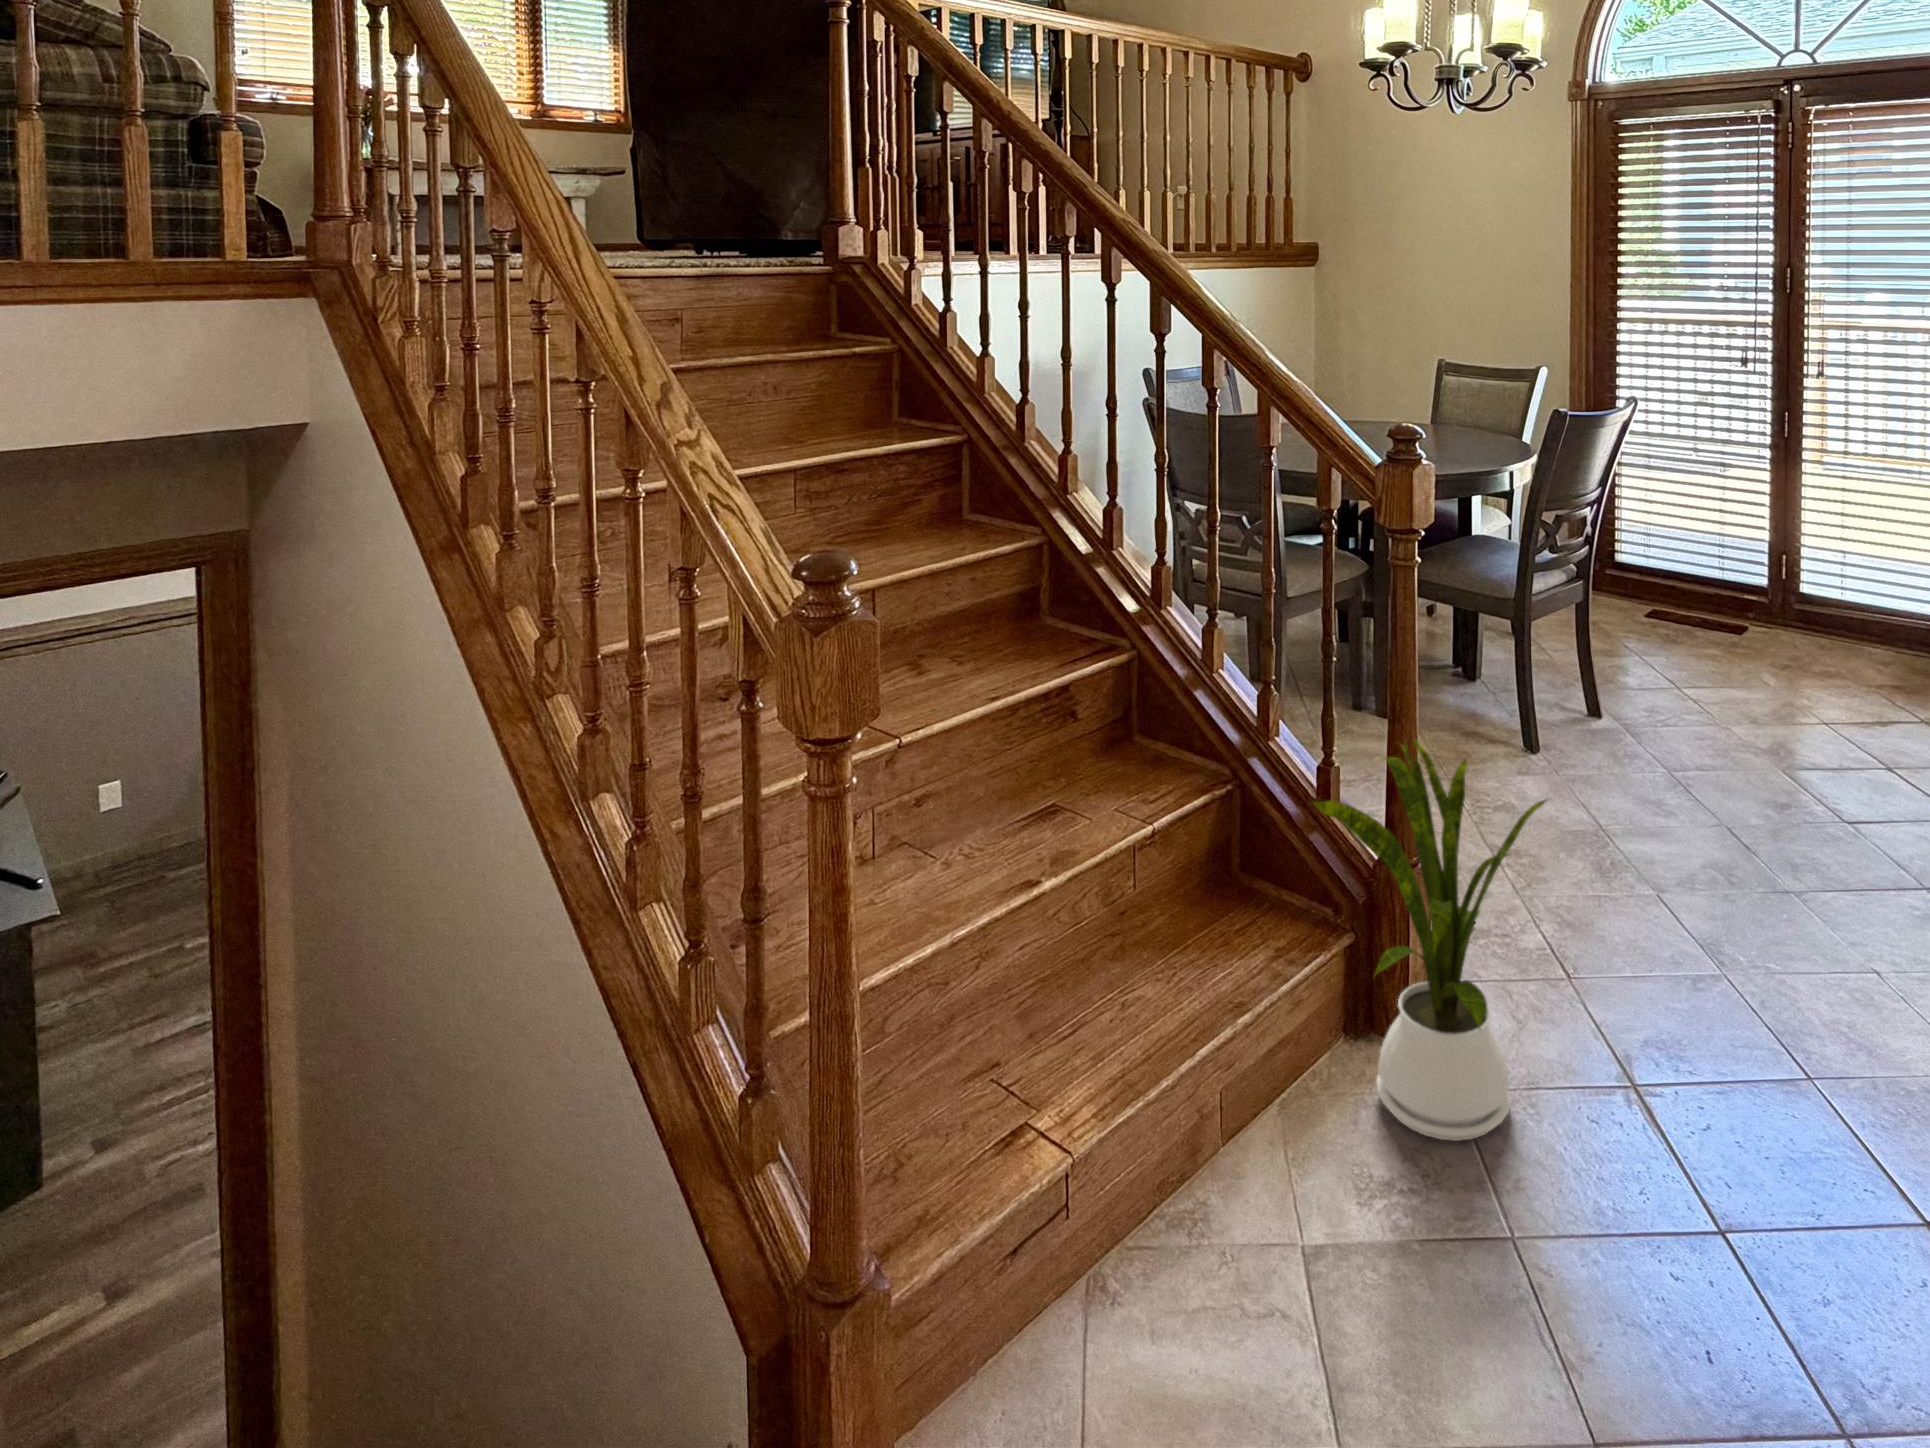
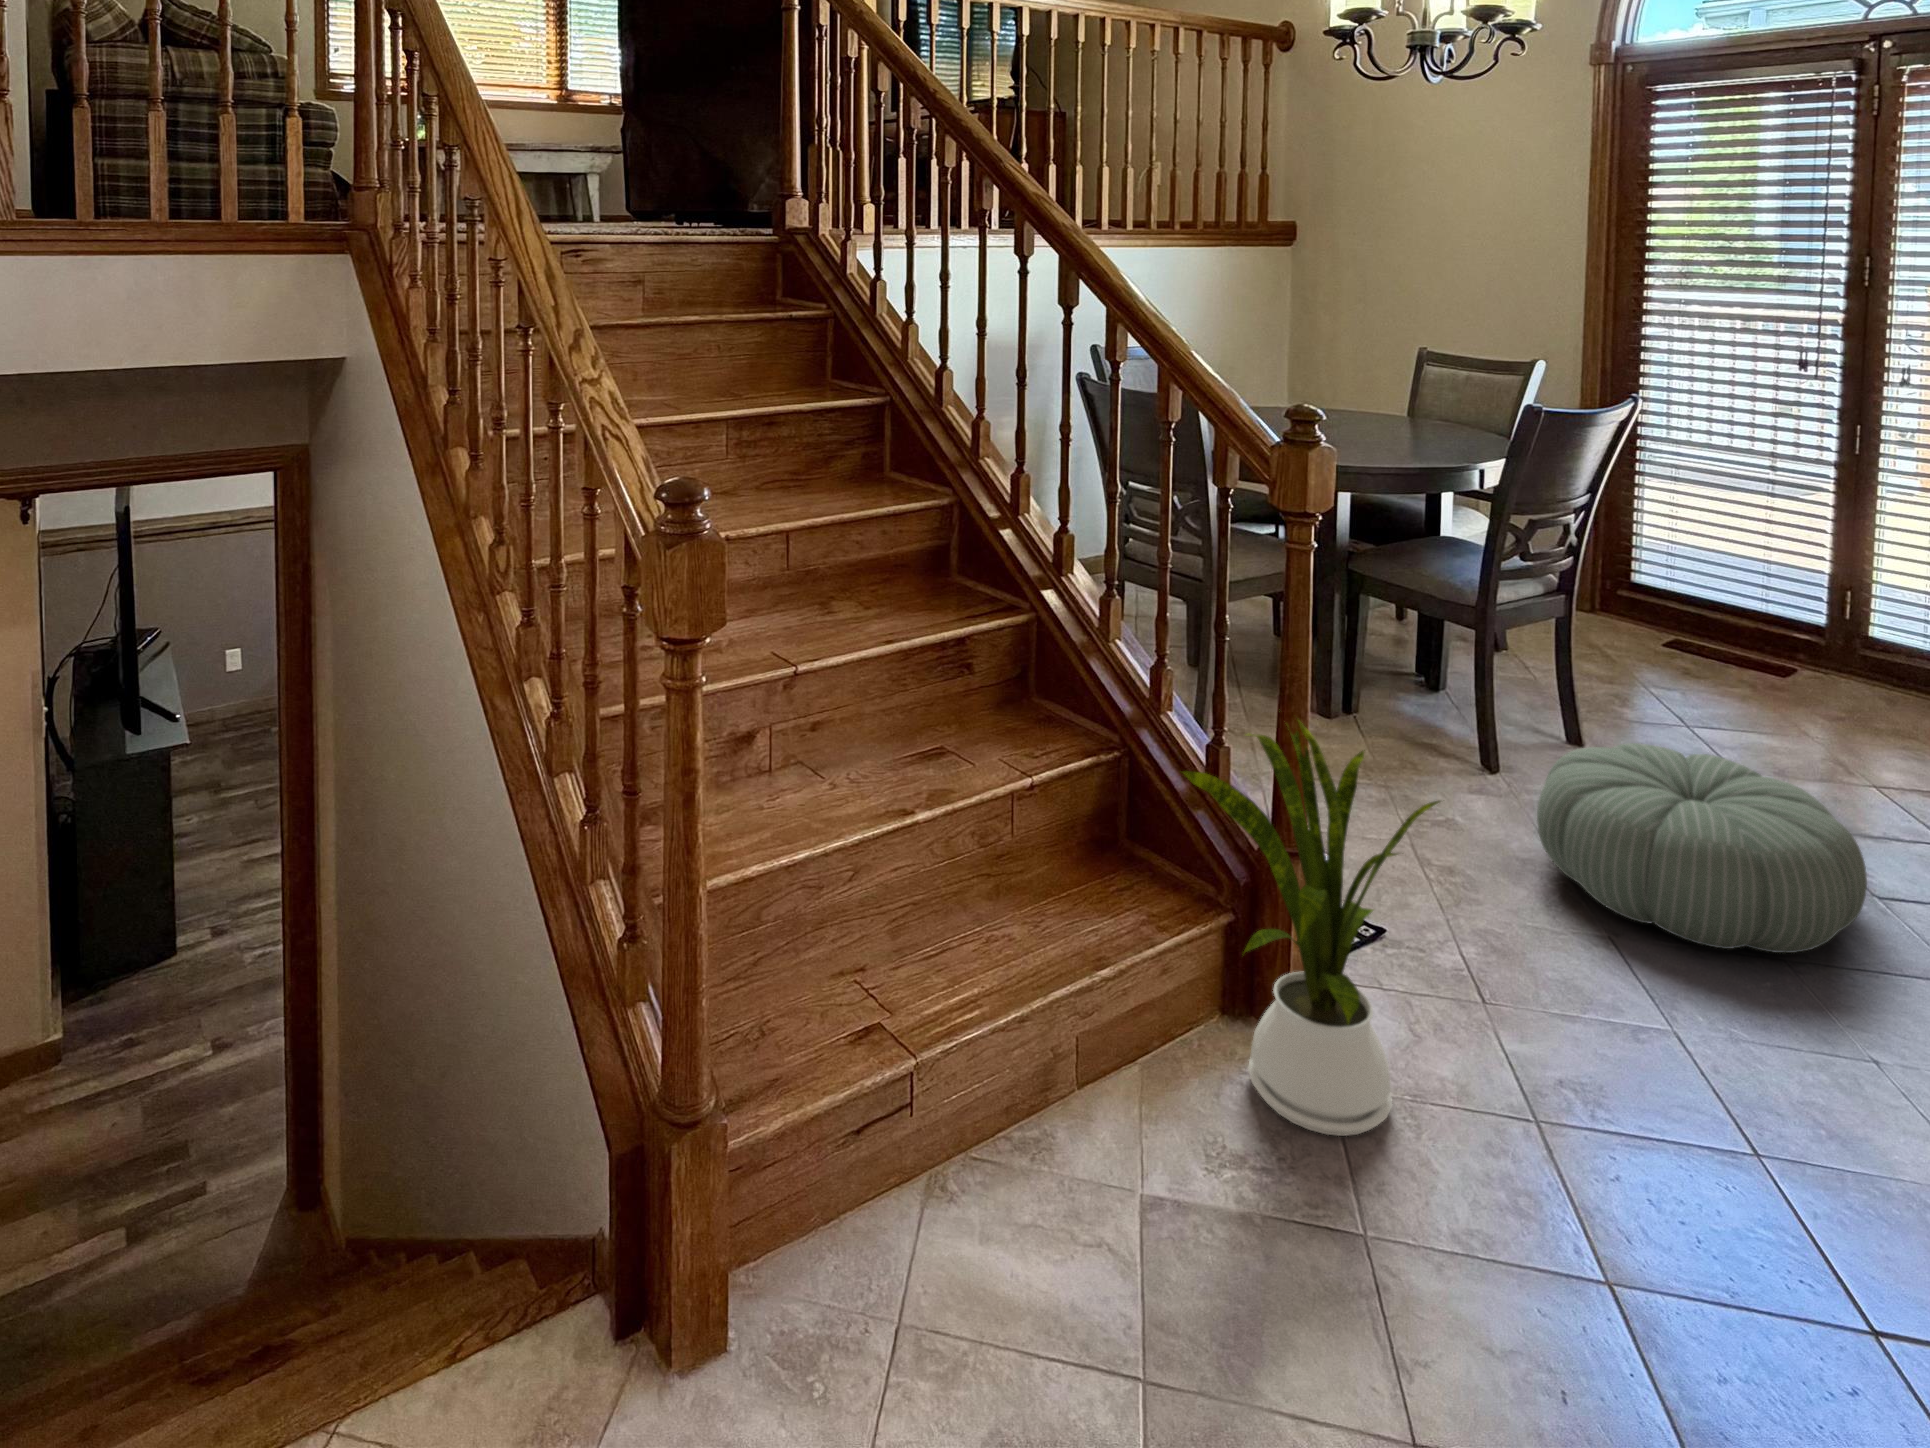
pouf: none [1584,717,1850,895] -> present [1537,743,1867,953]

